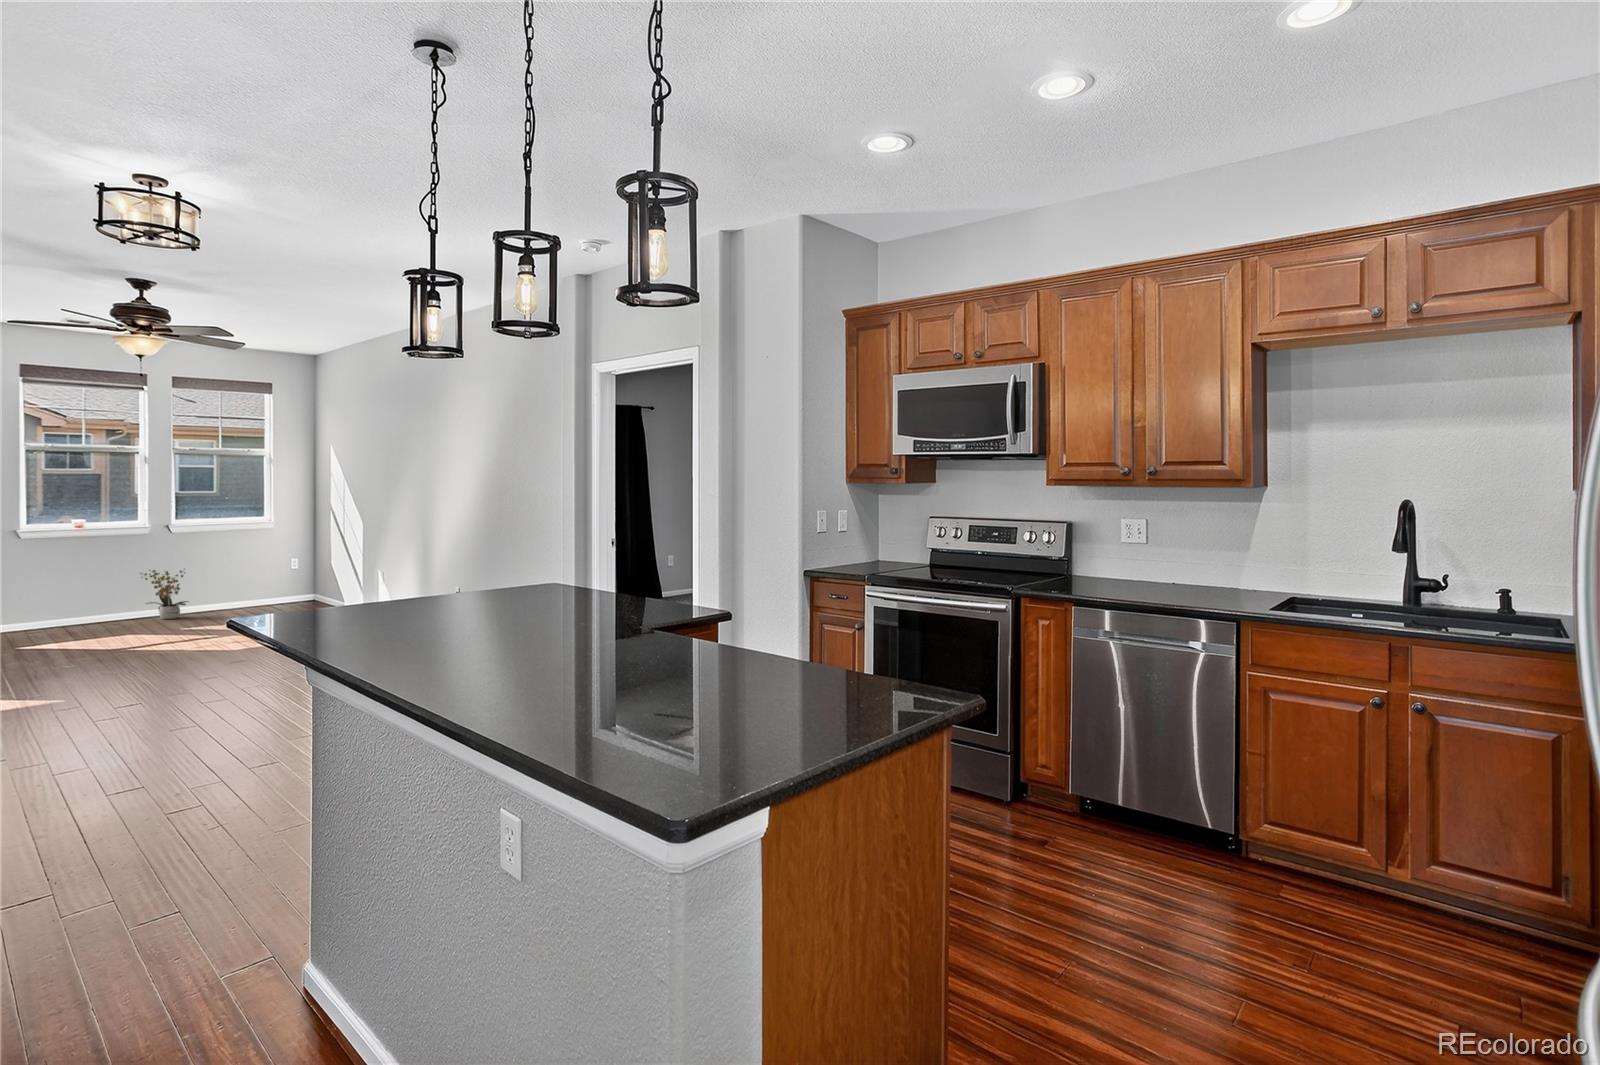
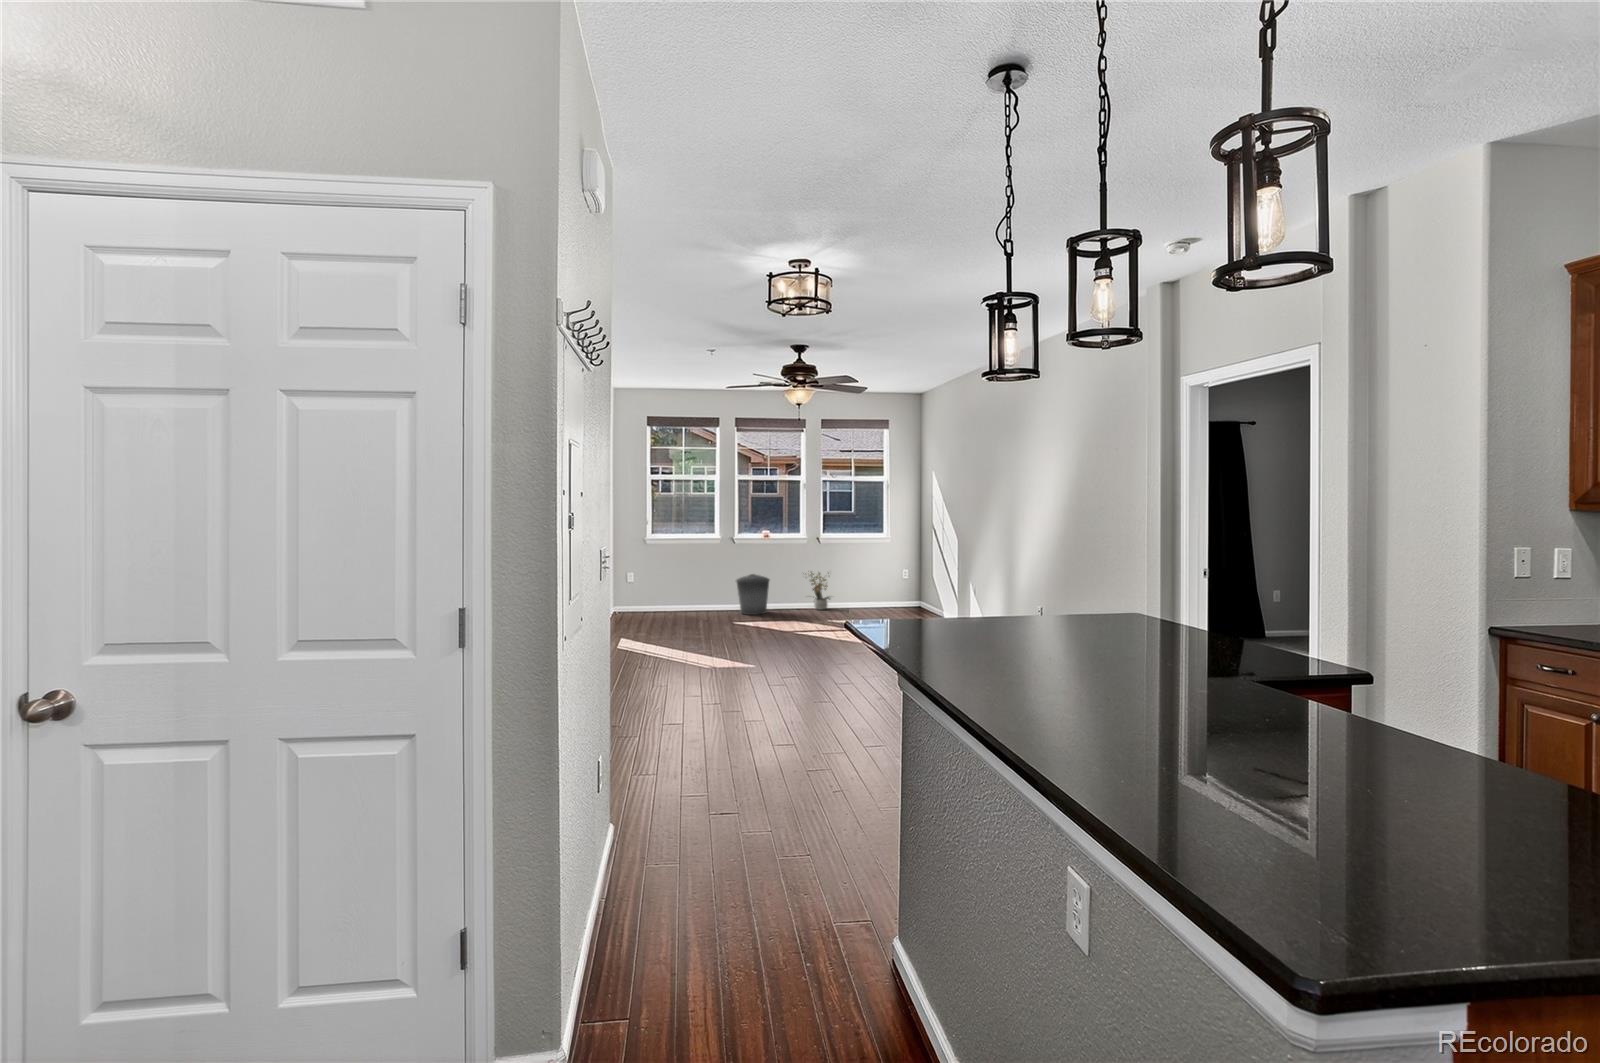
trash can: none [26,576,87,632] -> present [736,574,770,615]

